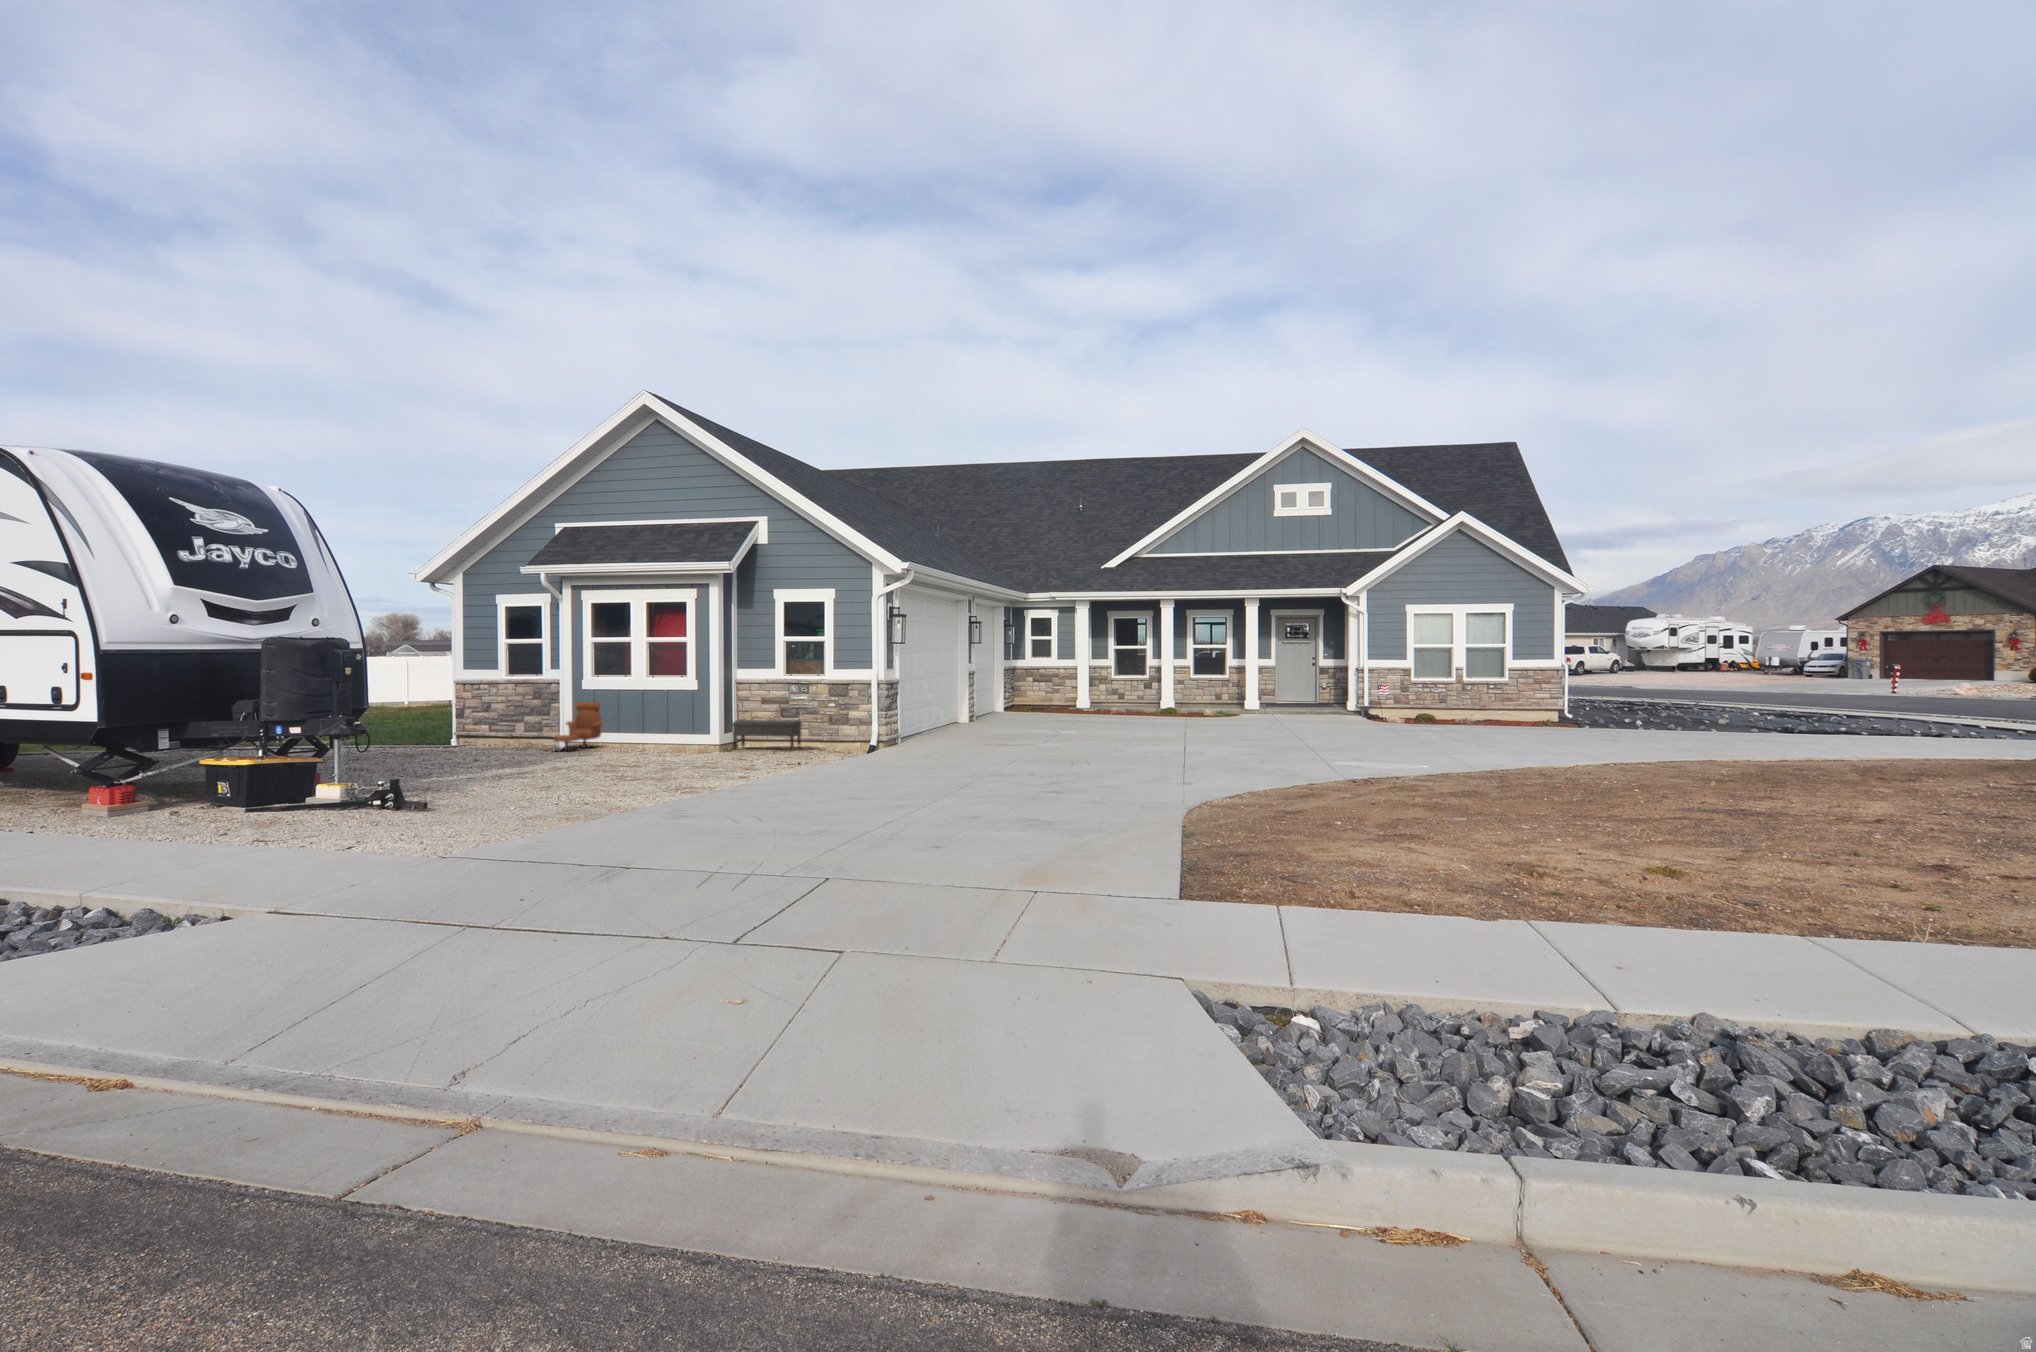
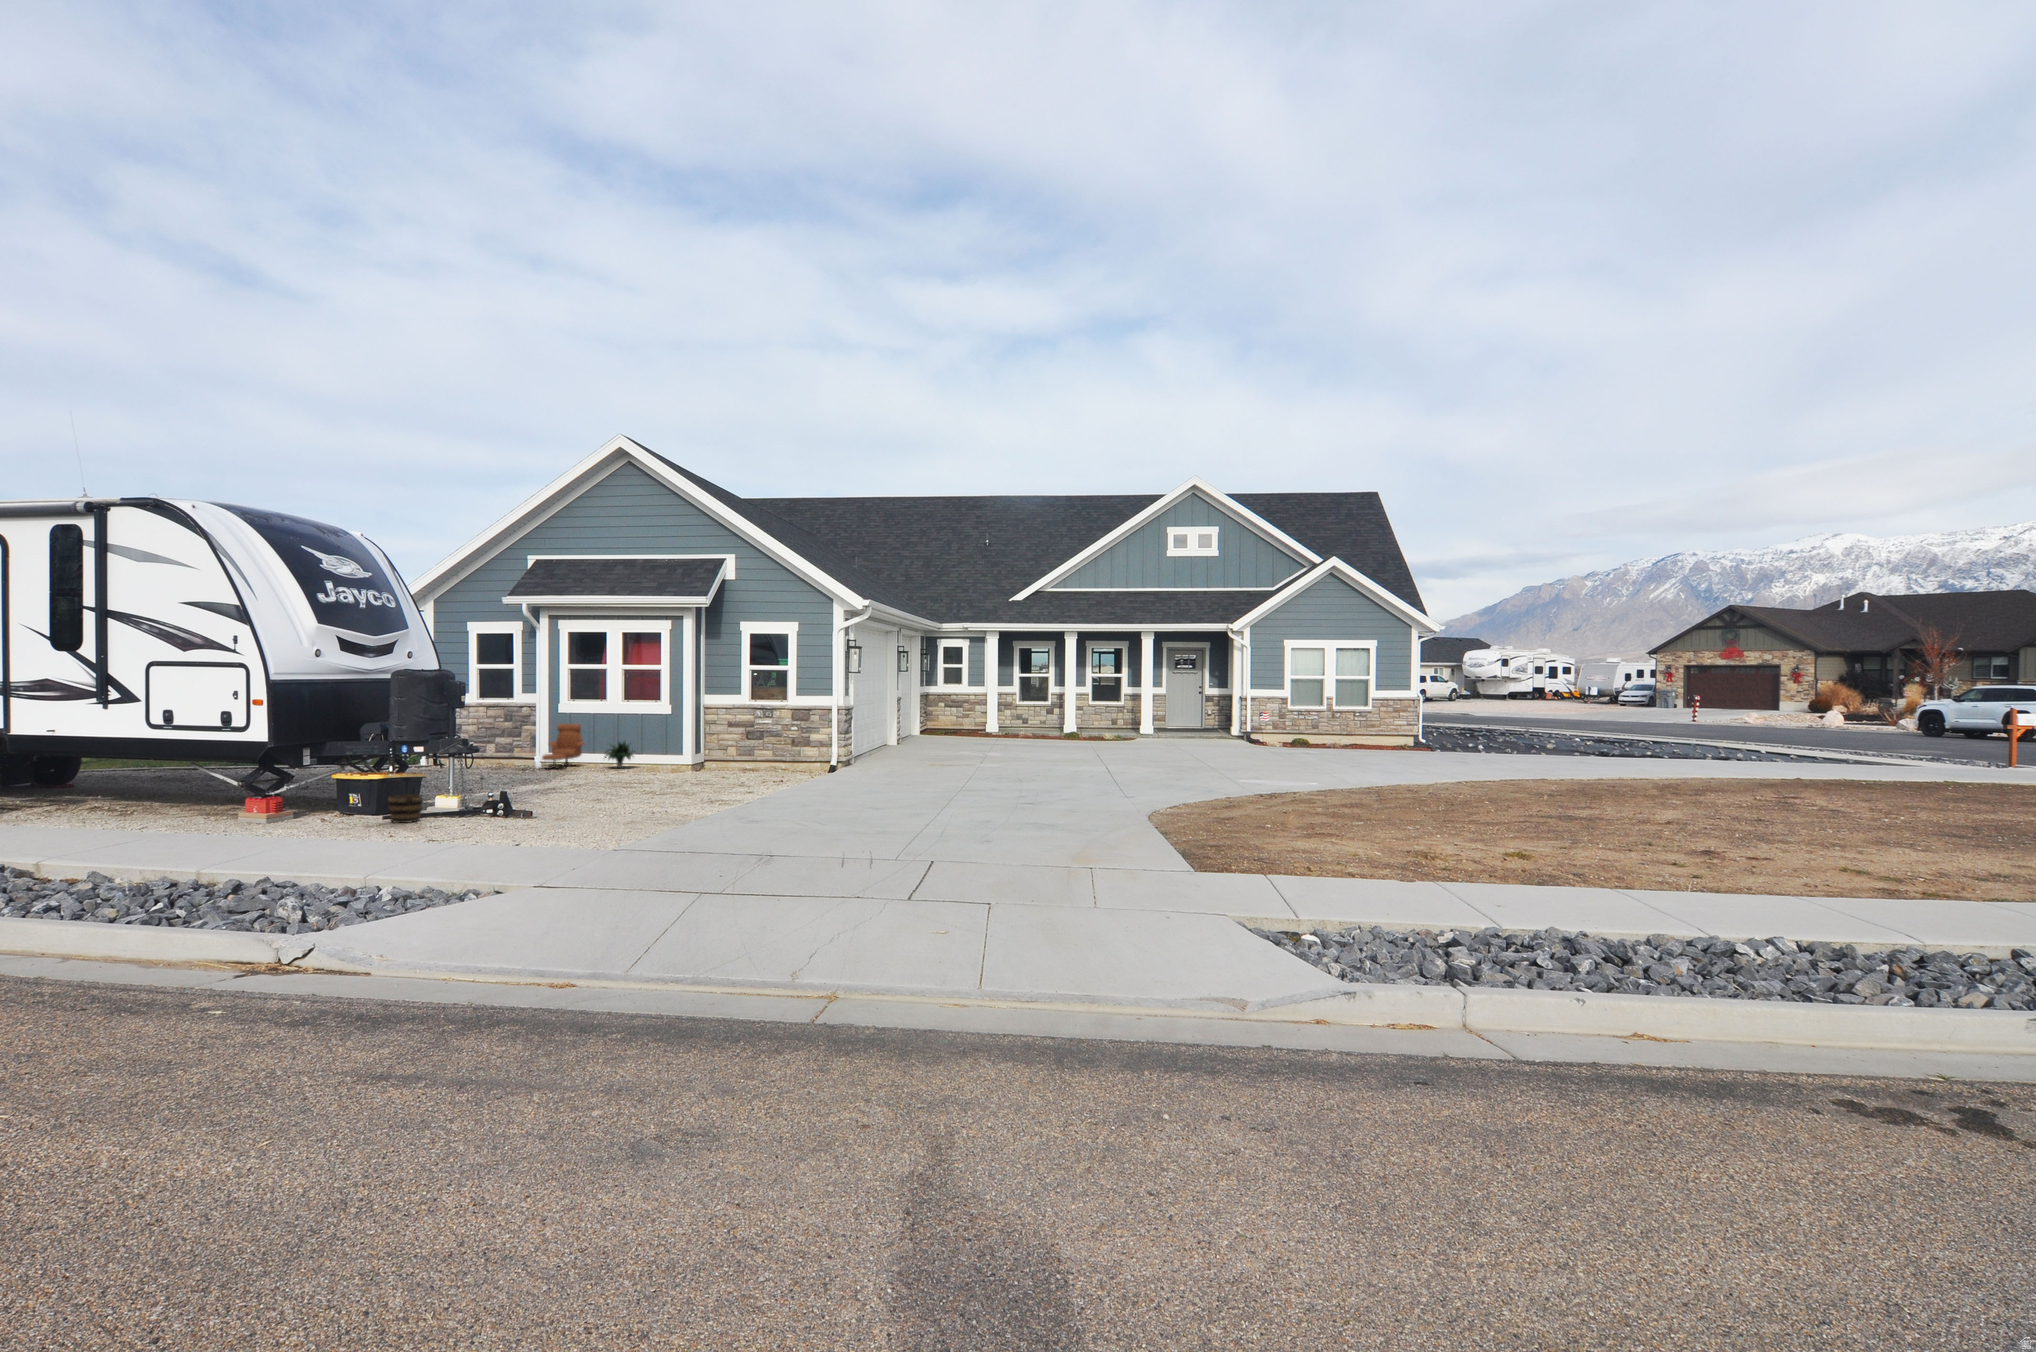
potted plant: none [618,719,659,750] -> present [605,742,635,768]
bench: present [732,720,802,750] -> none [709,740,771,768]
bucket: none [249,787,295,822] -> present [388,795,423,823]

